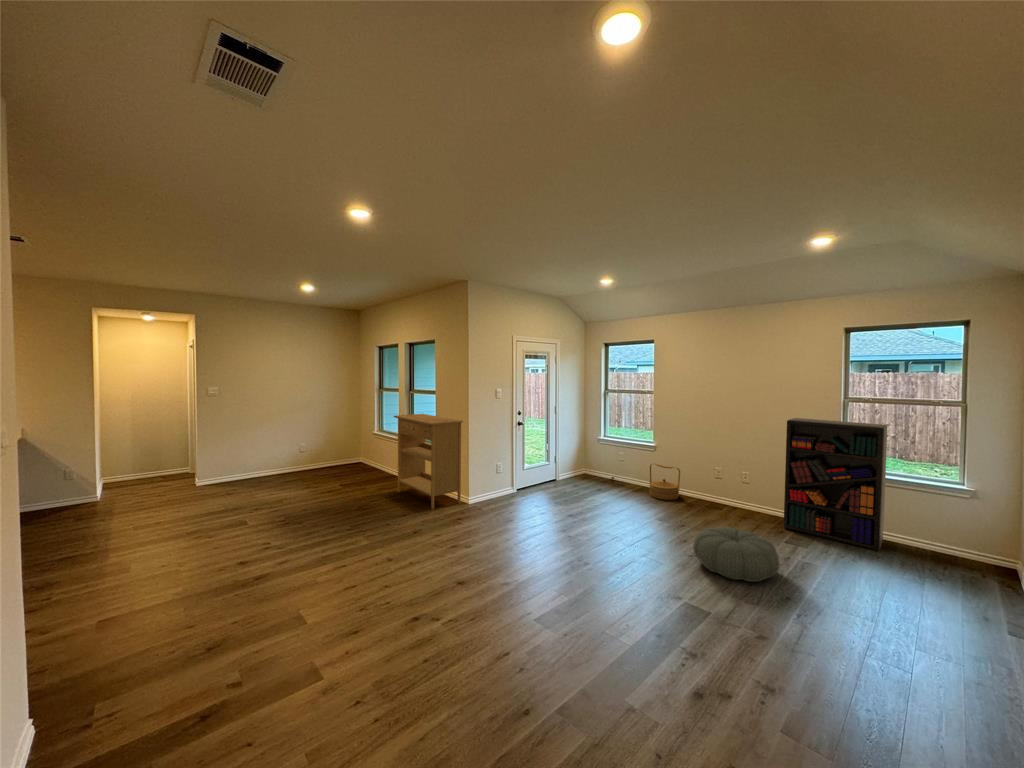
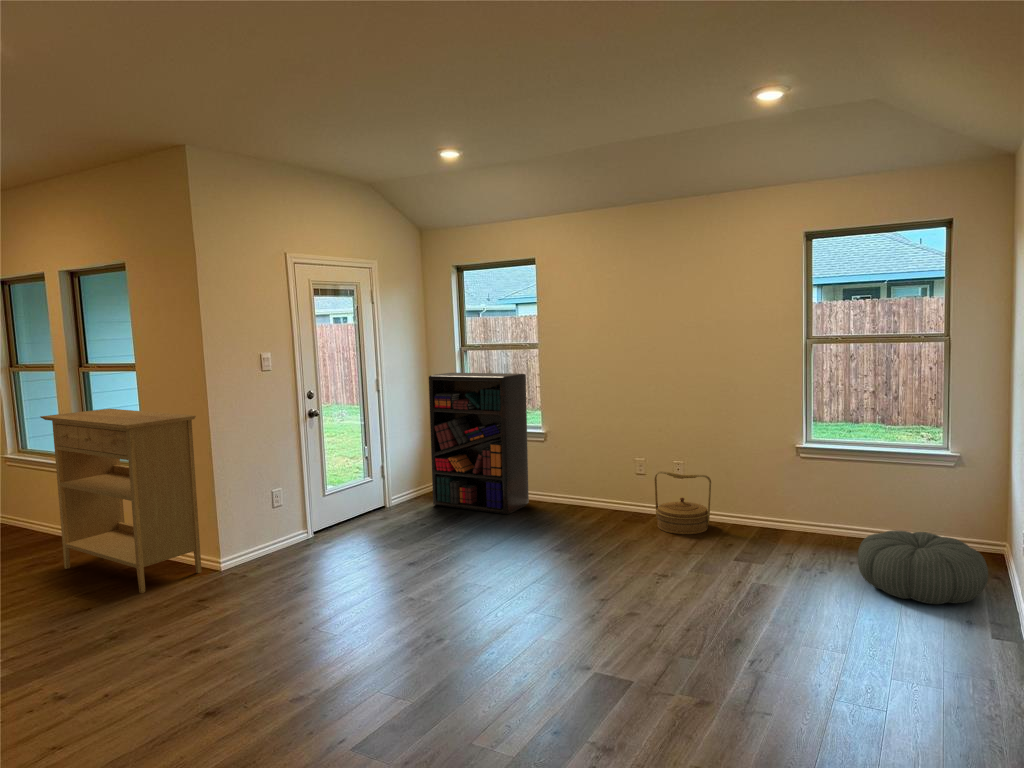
bookshelf: present [784,418,887,551] -> present [429,373,529,514]
woven basket: present [649,463,680,500] -> present [654,472,711,534]
pouf: present [693,527,780,582] -> present [858,530,988,604]

